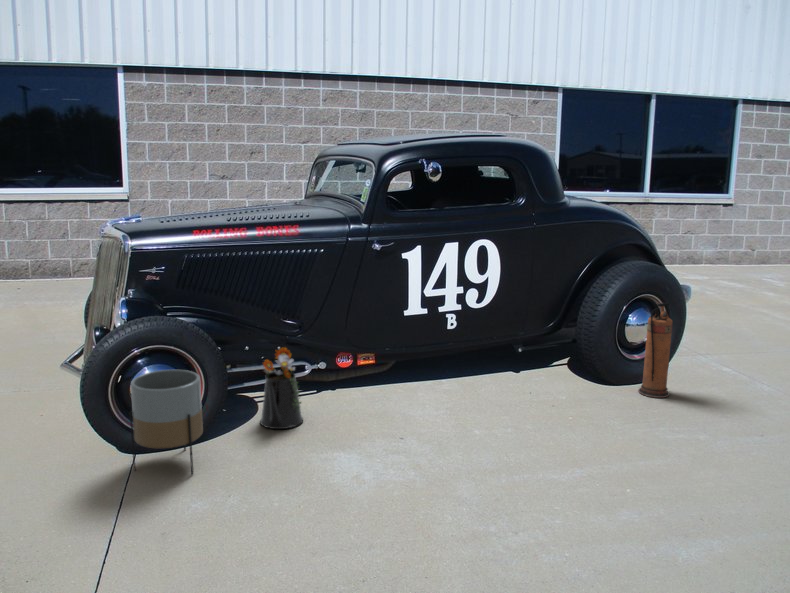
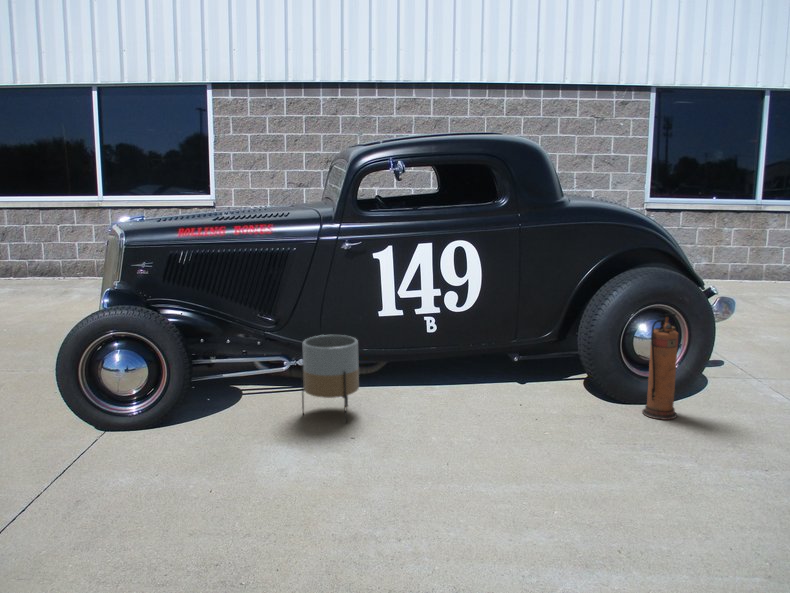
watering can: present [260,347,303,429] -> none [228,341,272,421]
planter: present [130,370,203,474] -> present [301,335,359,422]

